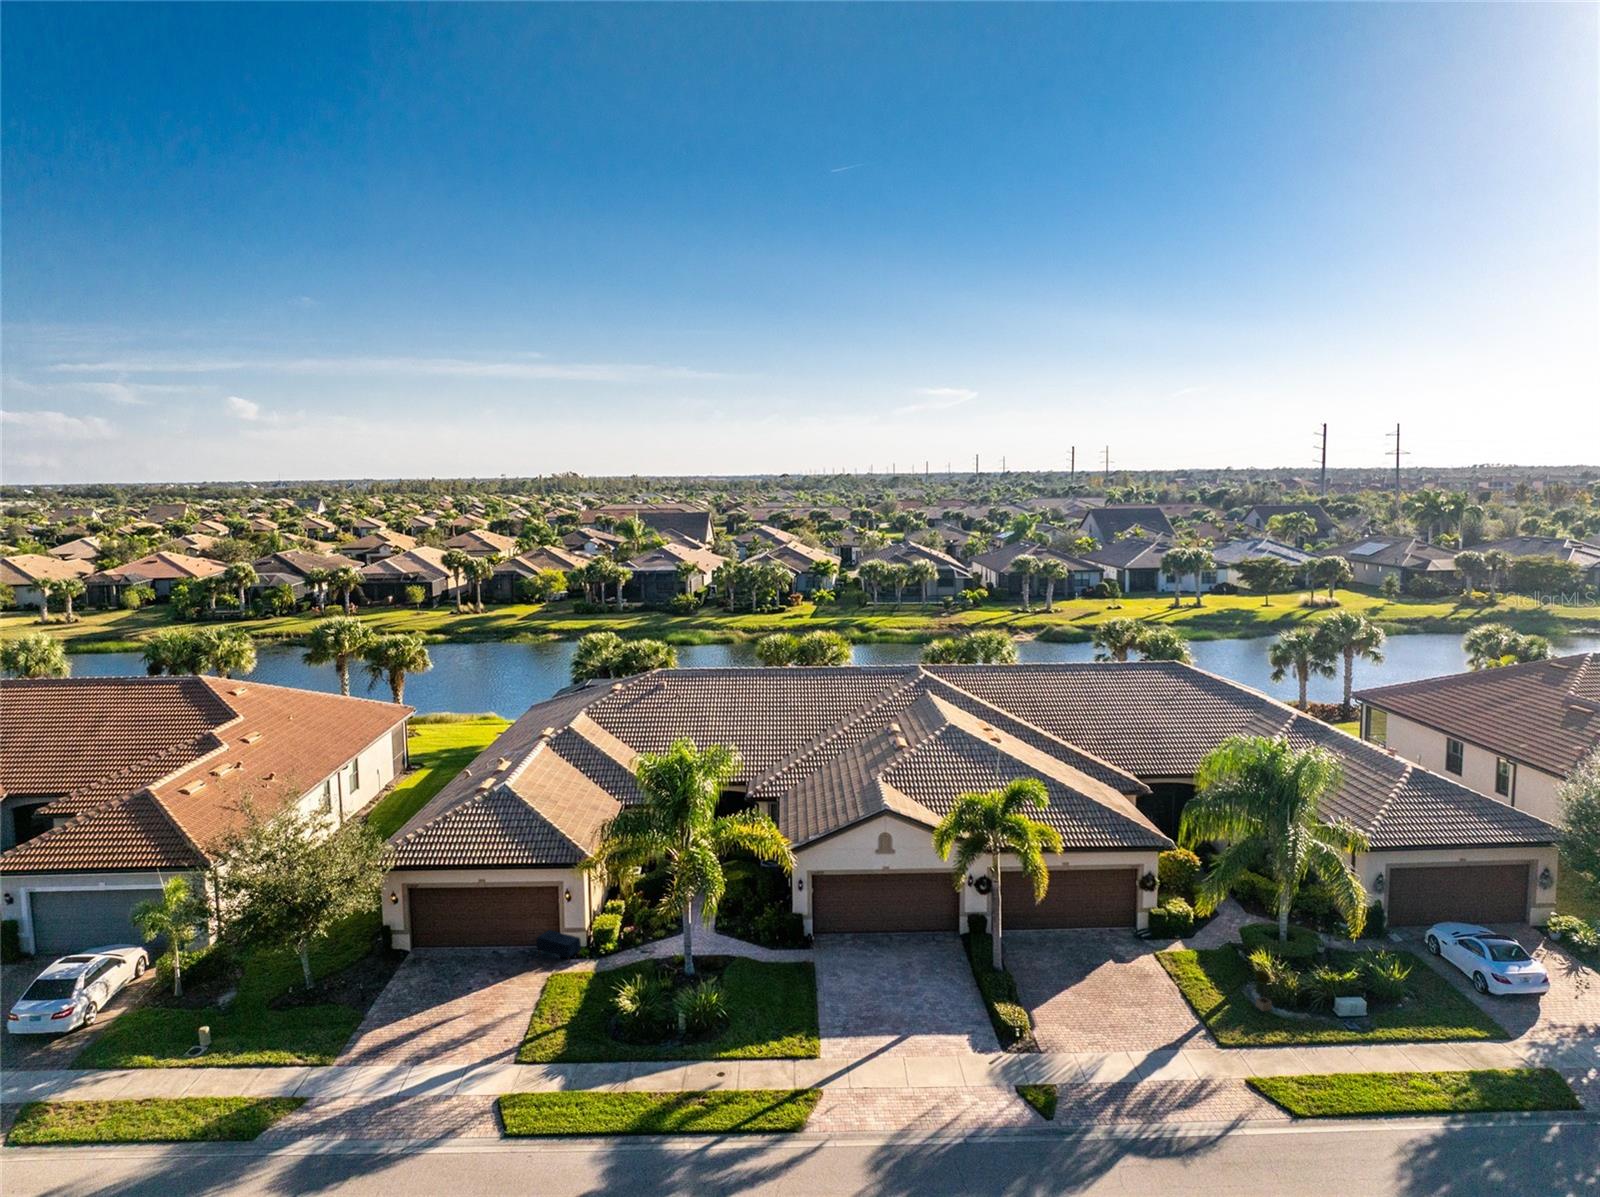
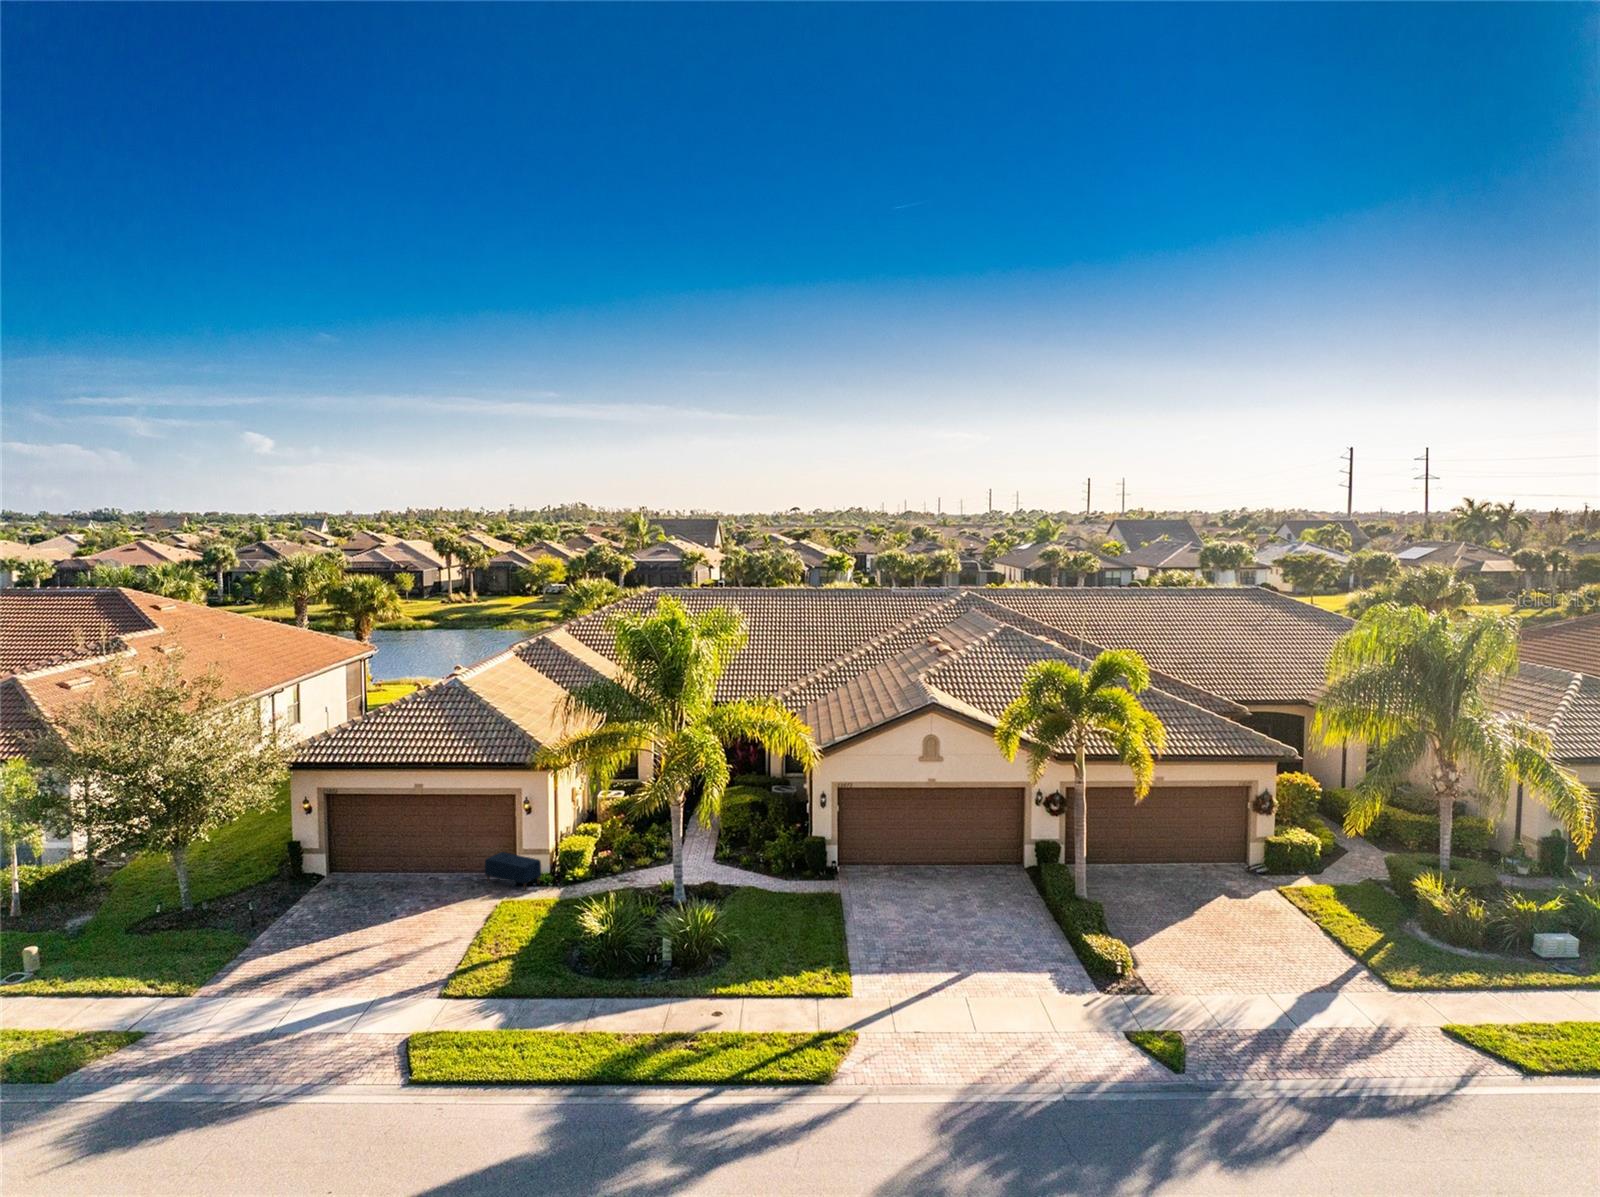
potted tree: present [1256,970,1272,1011] -> none [1428,896,1452,952]

